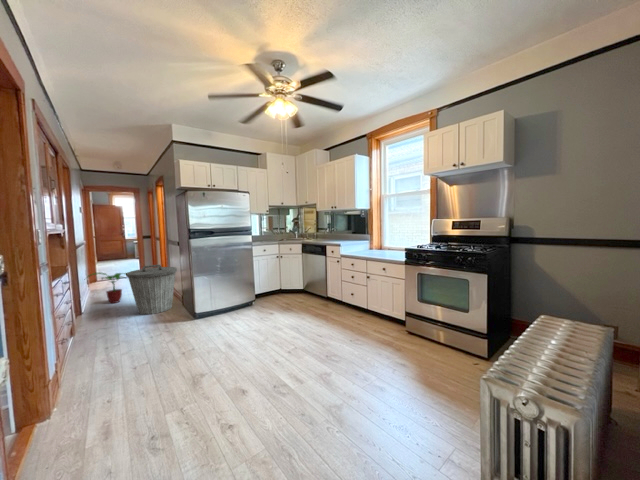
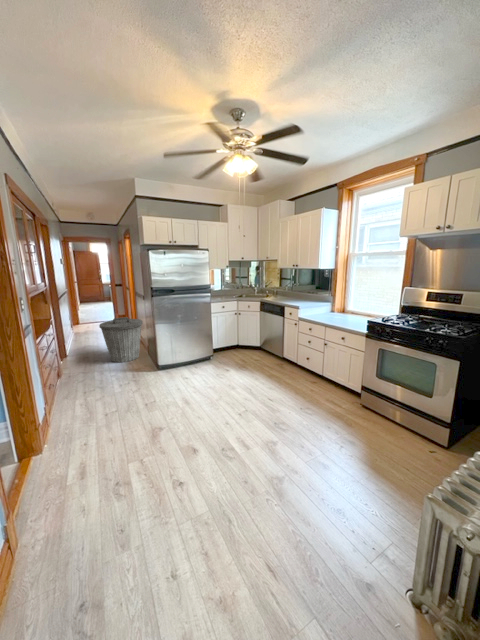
potted plant: present [89,272,126,303] -> none [66,320,102,348]

